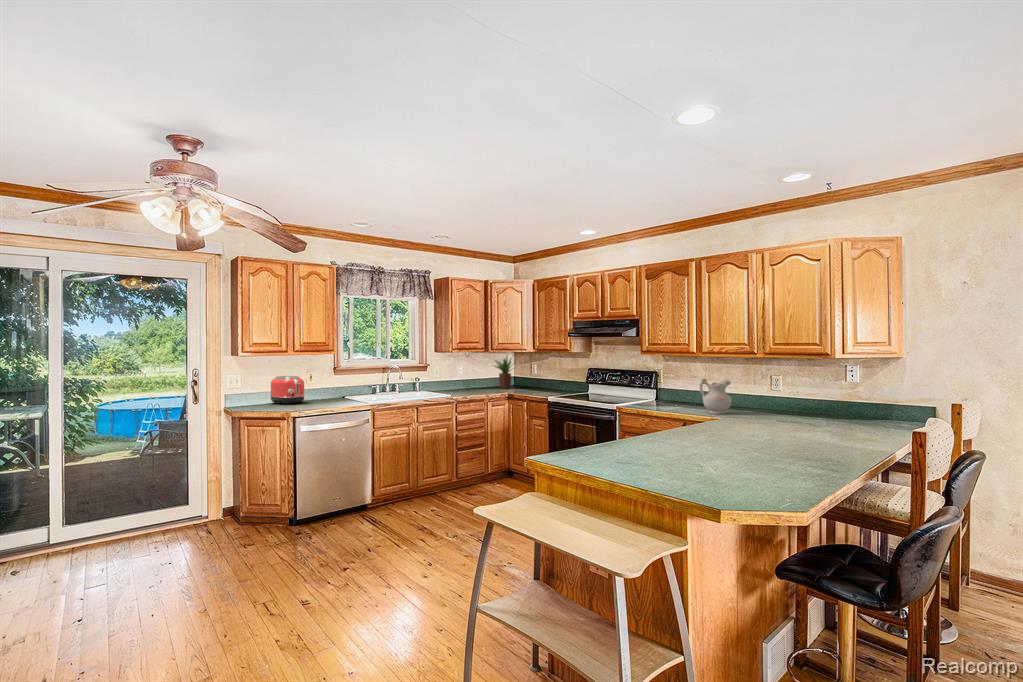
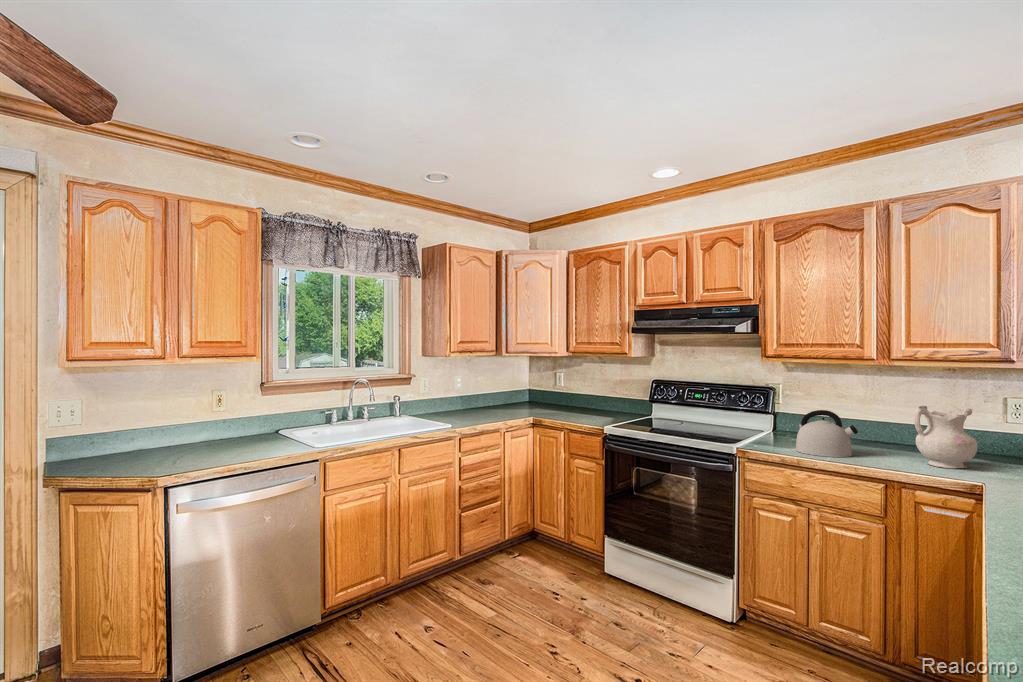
potted plant: present [495,355,511,389] -> none [500,359,537,410]
toaster: present [270,376,305,404] -> none [144,398,208,450]
kettle: none [646,383,678,410] -> present [795,410,858,457]

